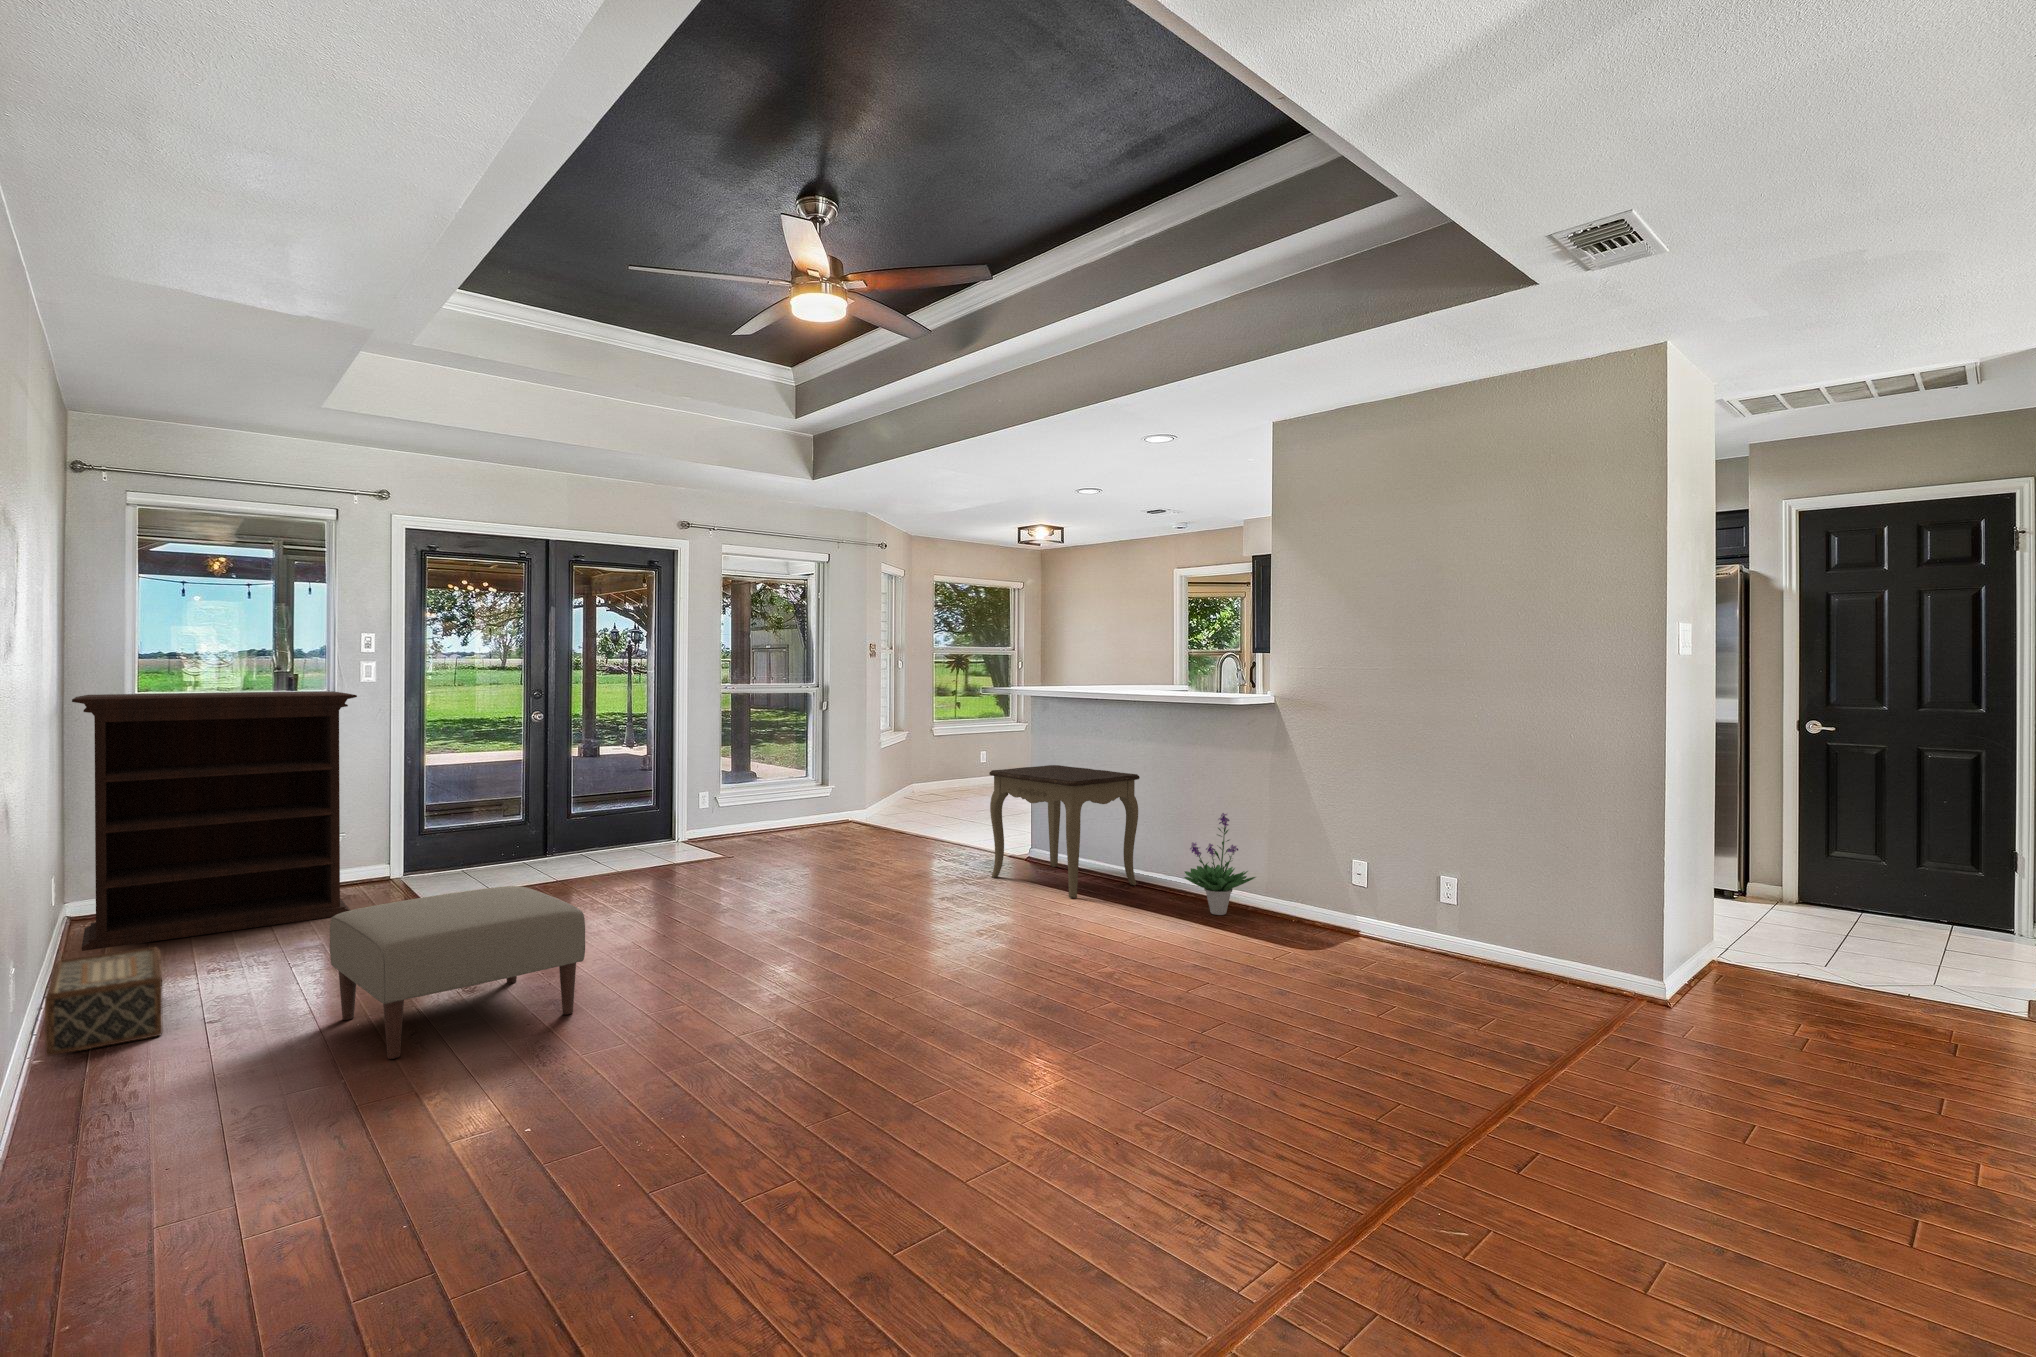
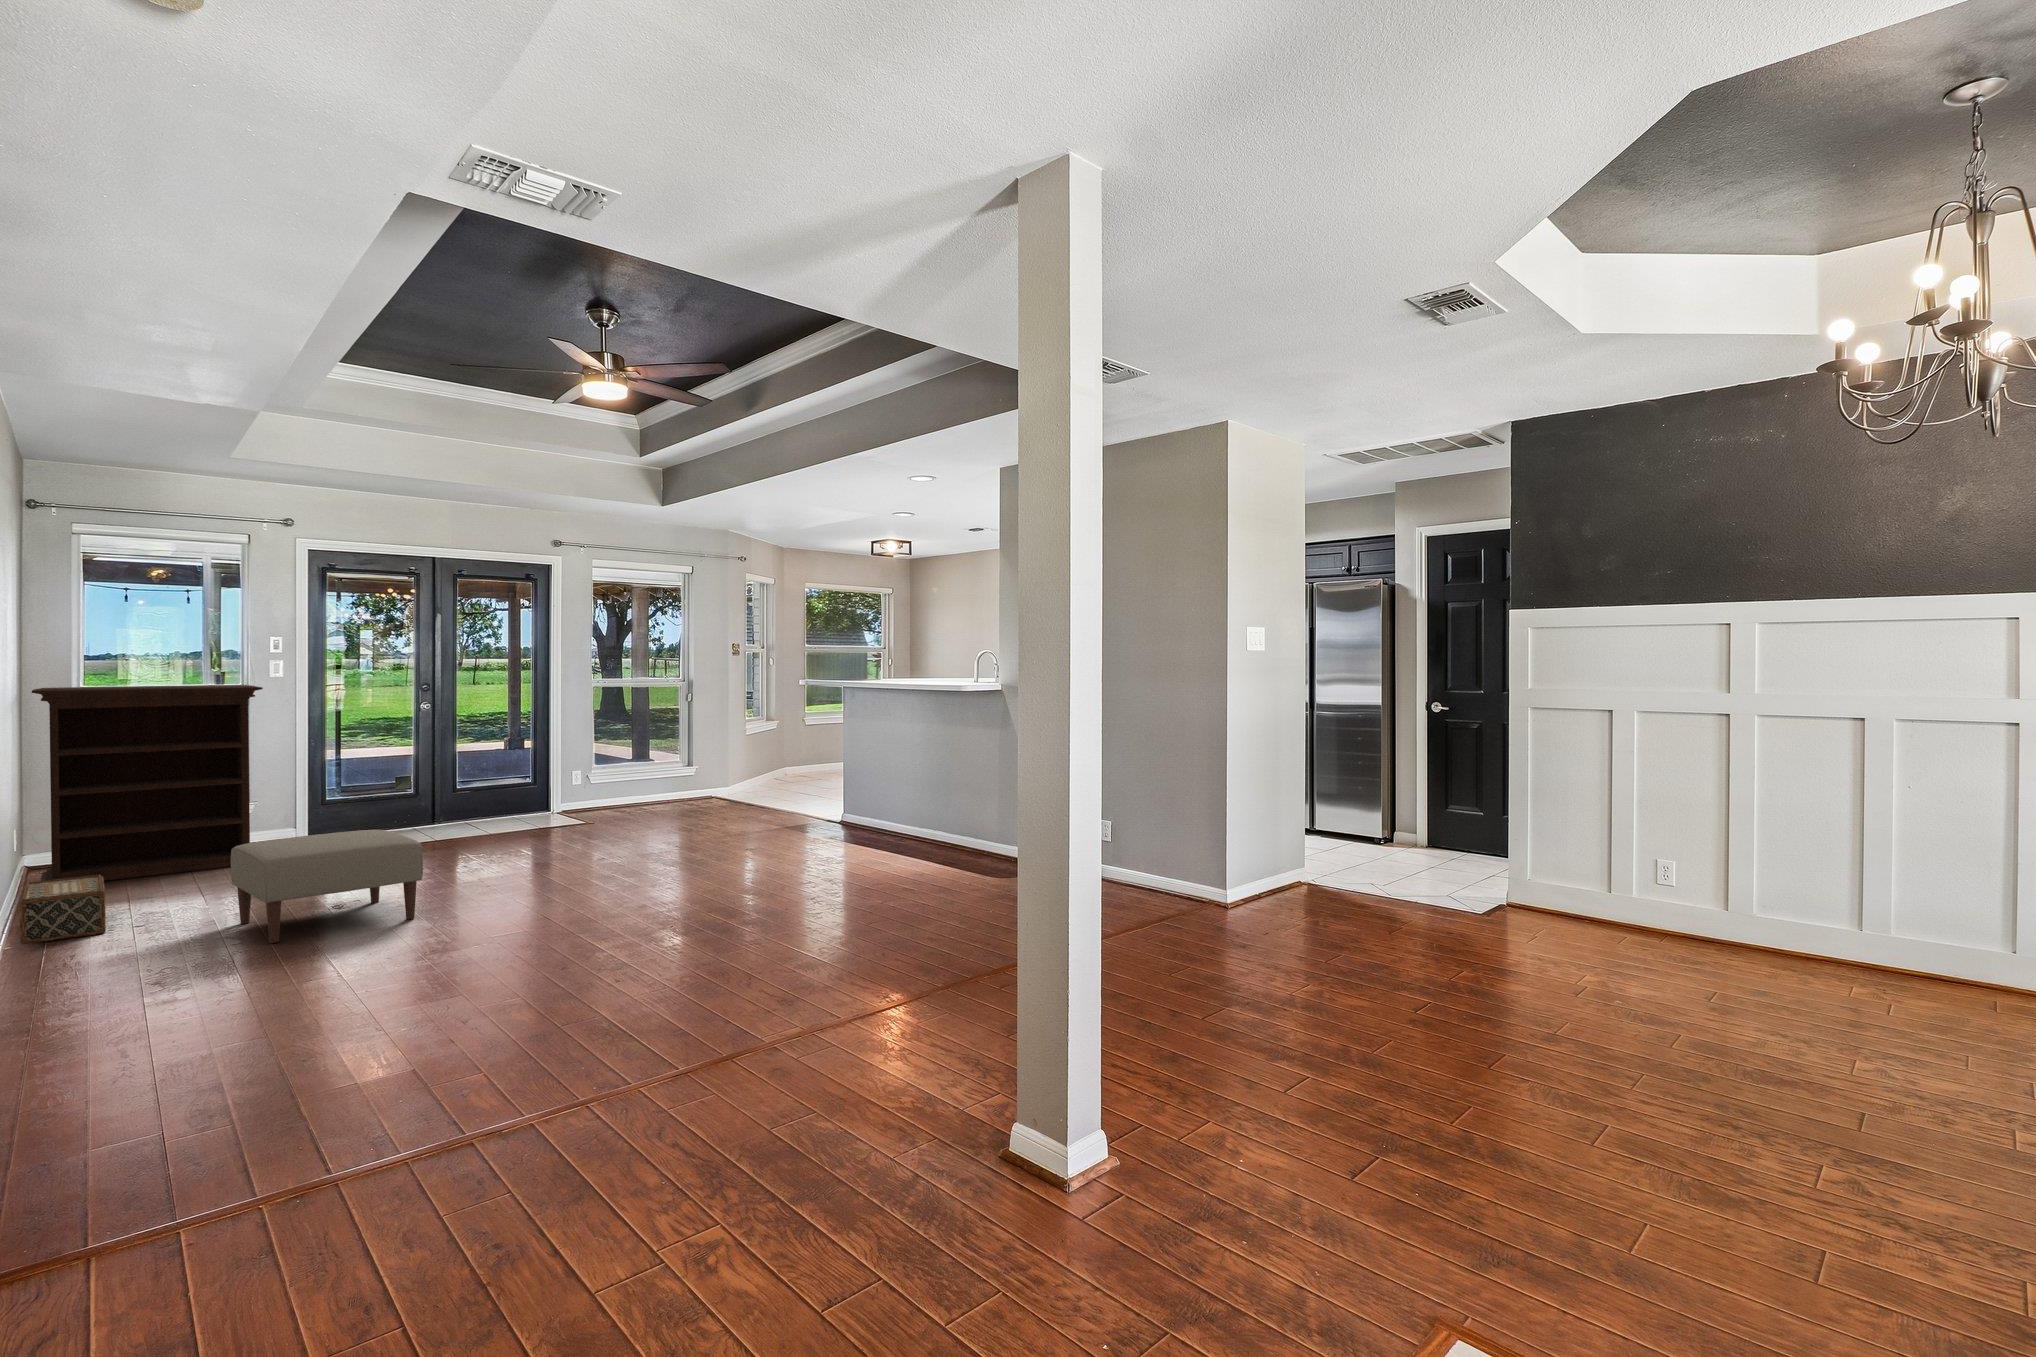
side table: present [989,765,1140,898] -> none [797,744,916,848]
potted plant: present [1184,813,1256,915] -> none [930,778,989,858]

